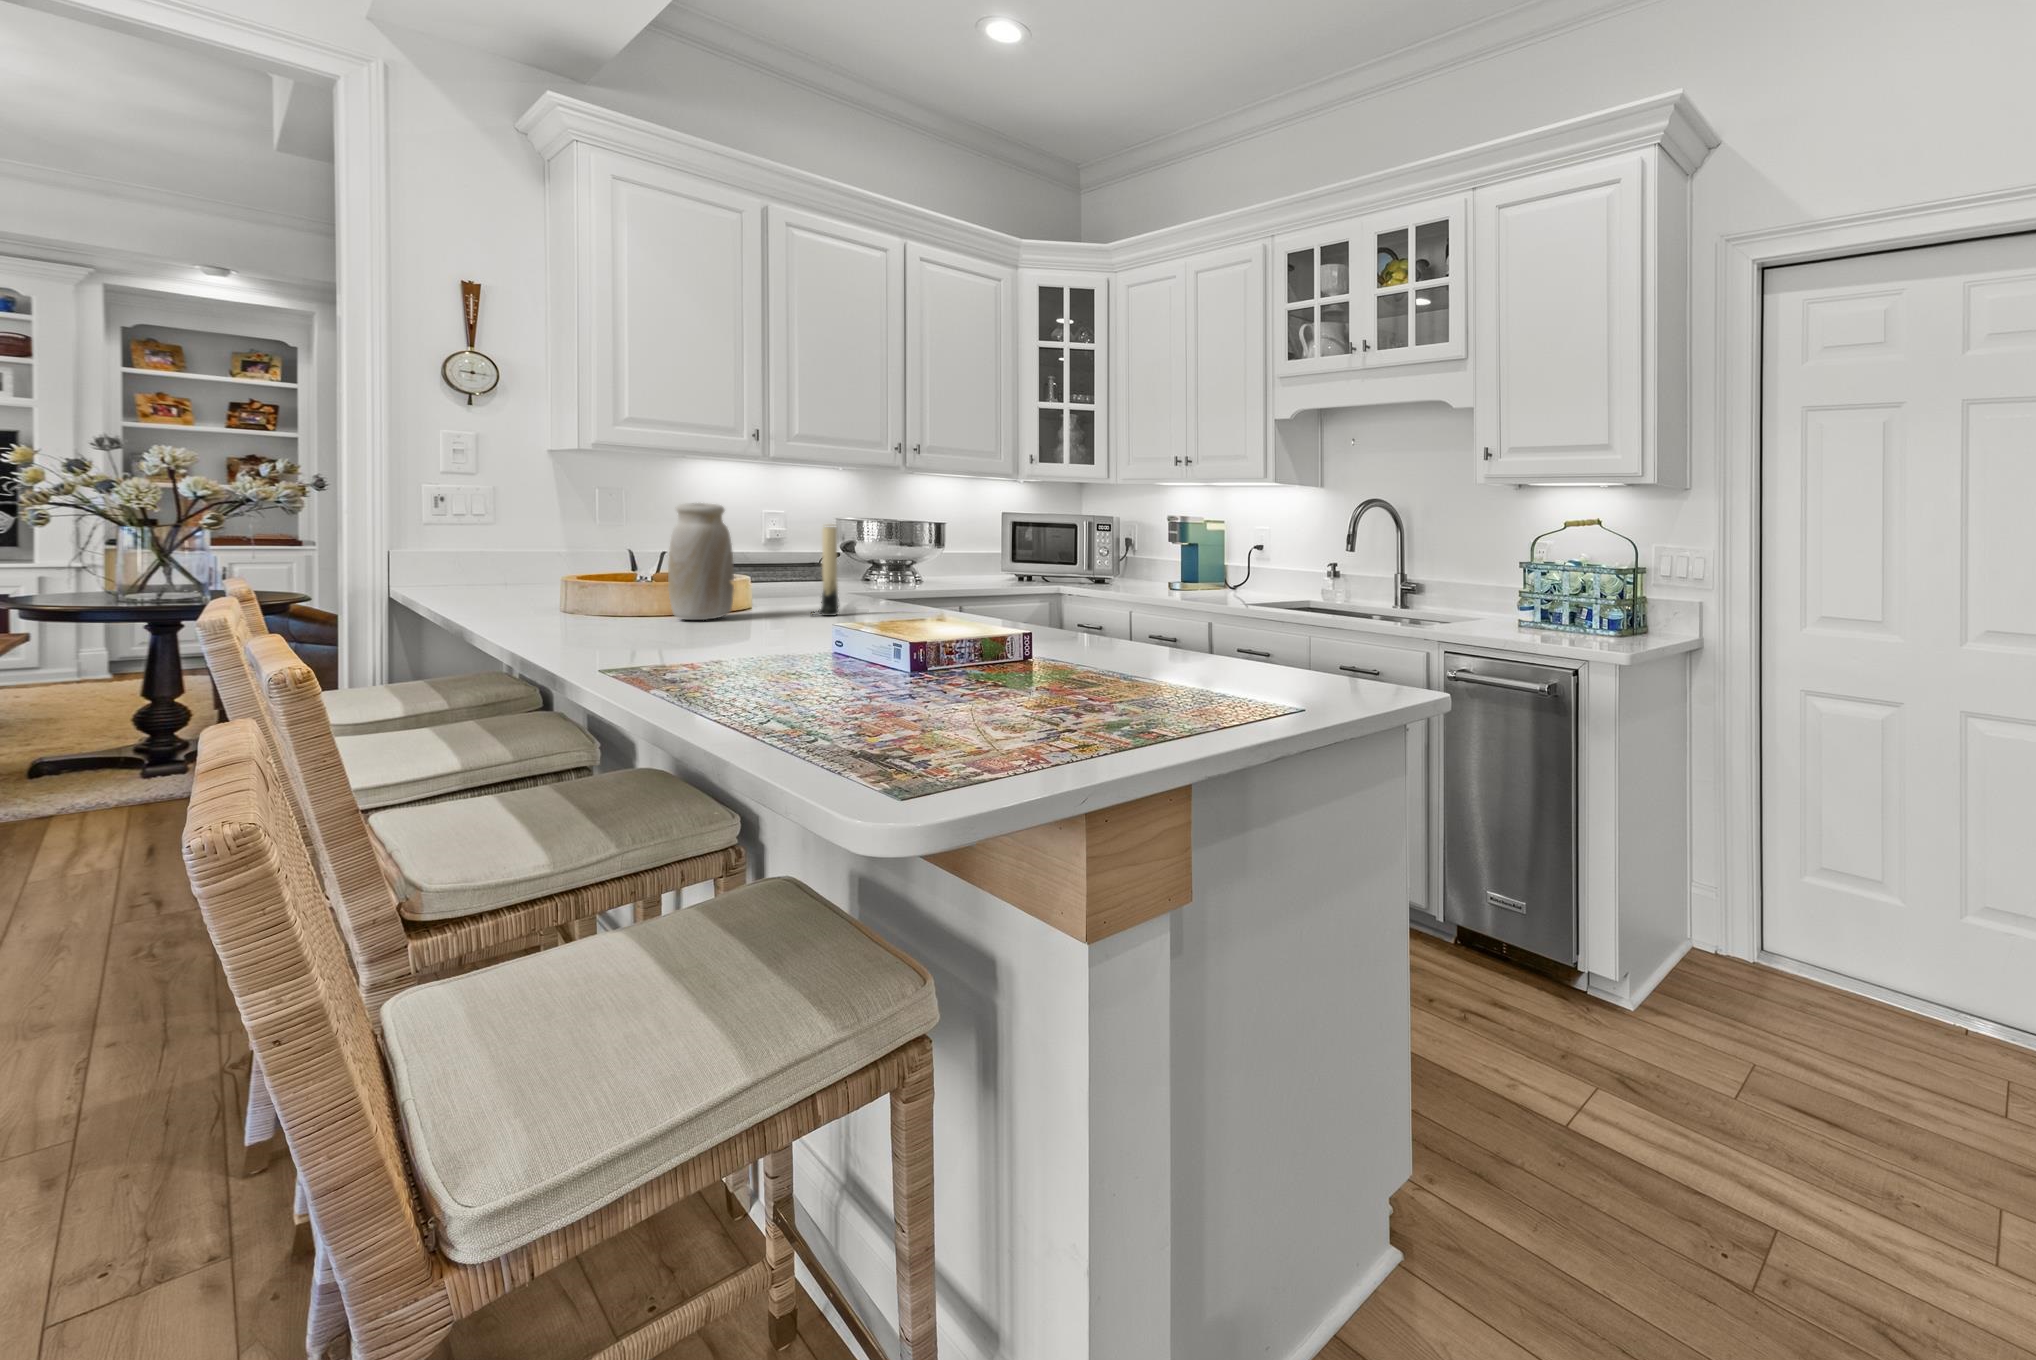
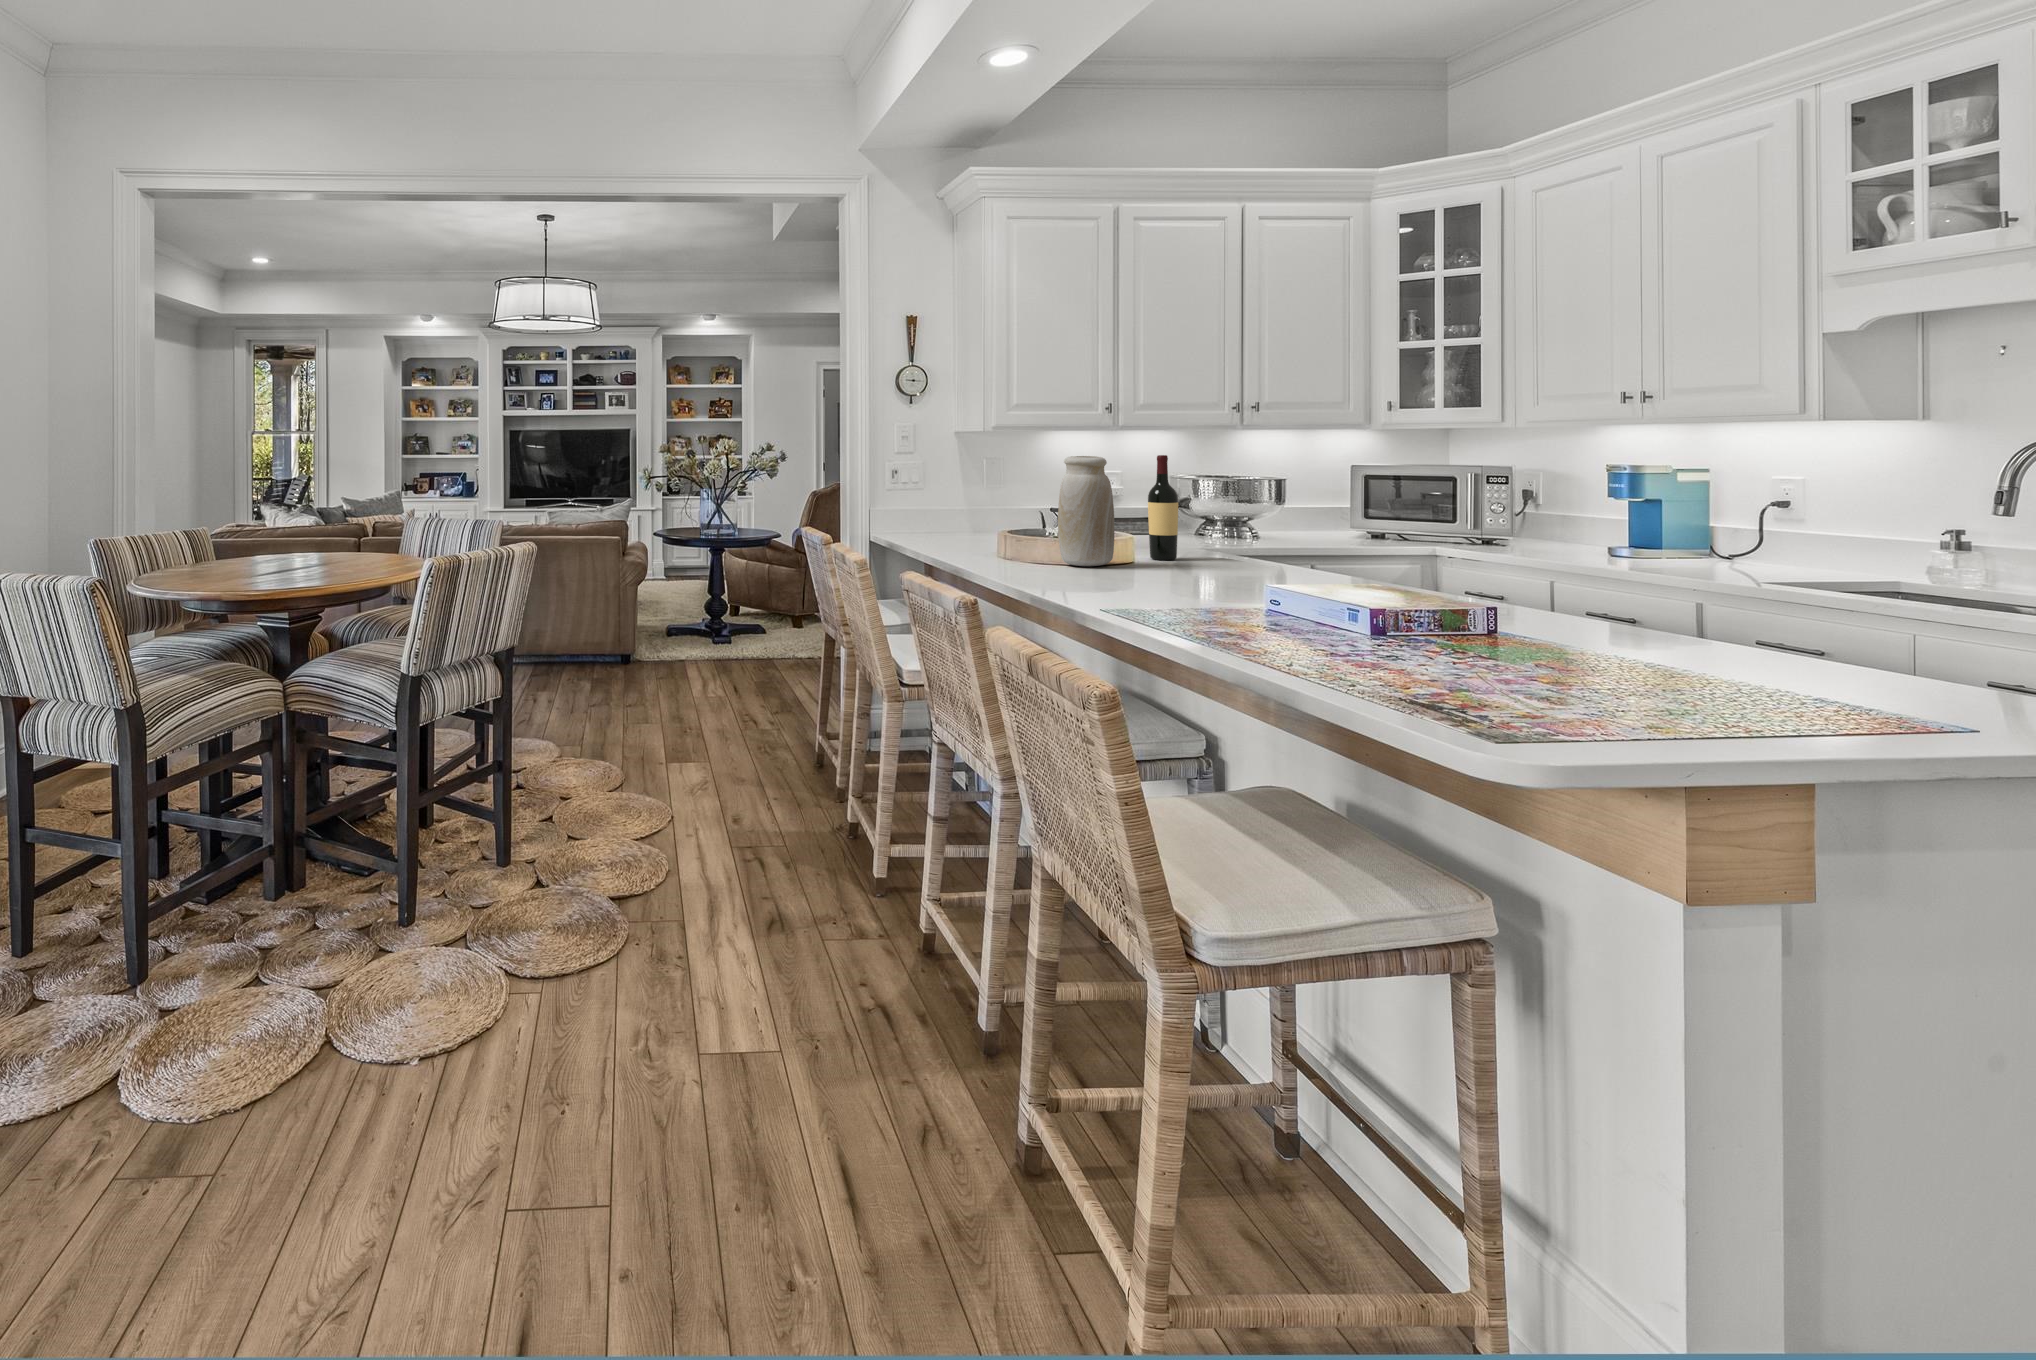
wine bottle: none [778,503,809,608] -> present [1148,455,1178,560]
candle: present [811,525,839,616] -> none [1188,475,1219,570]

